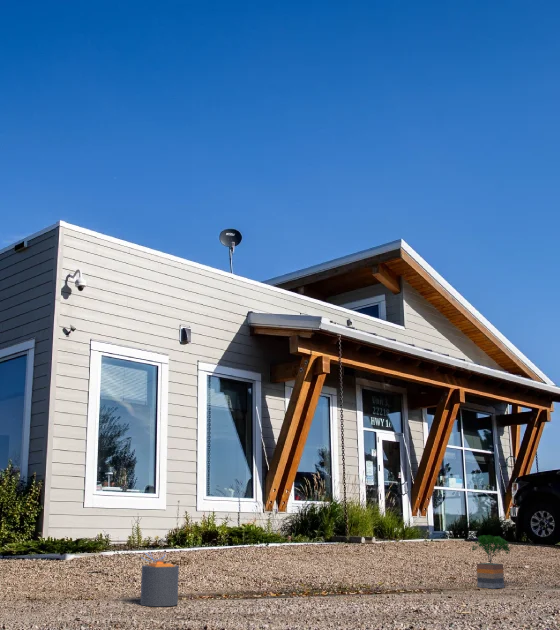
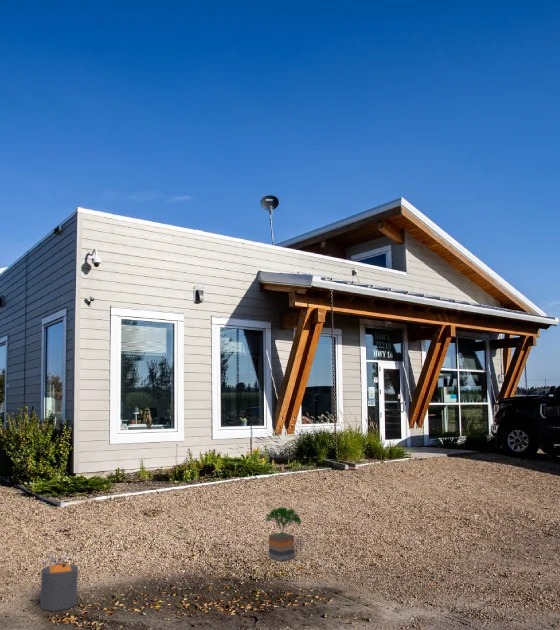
potted tree: present [472,535,510,589] -> present [266,507,301,561]

